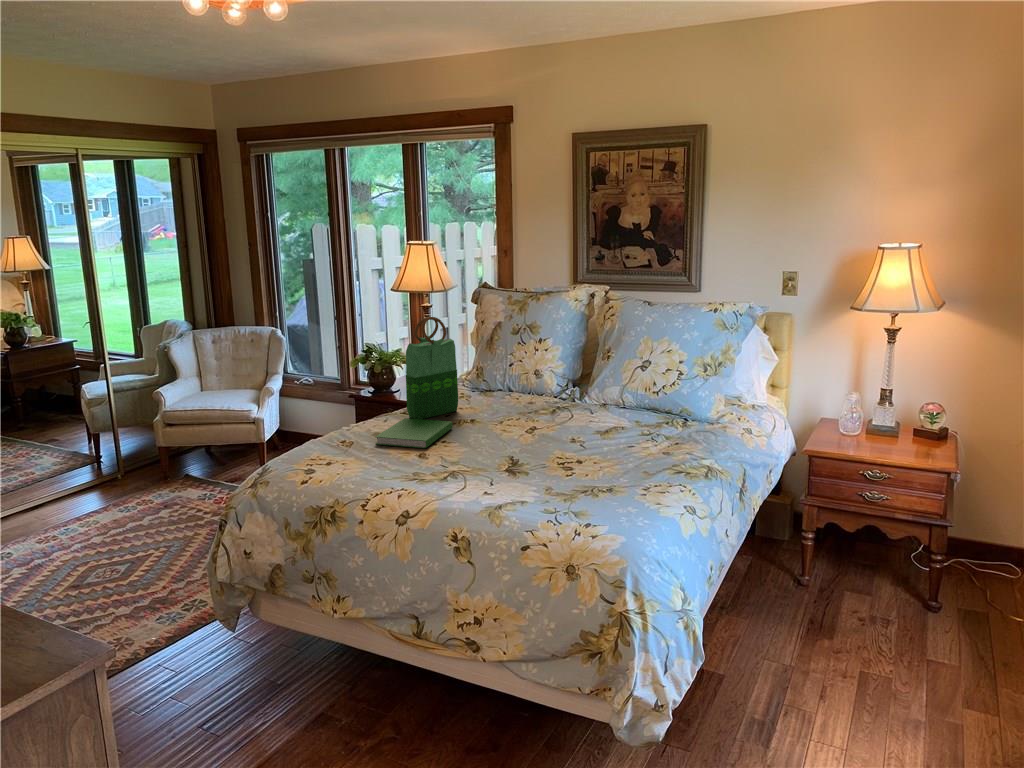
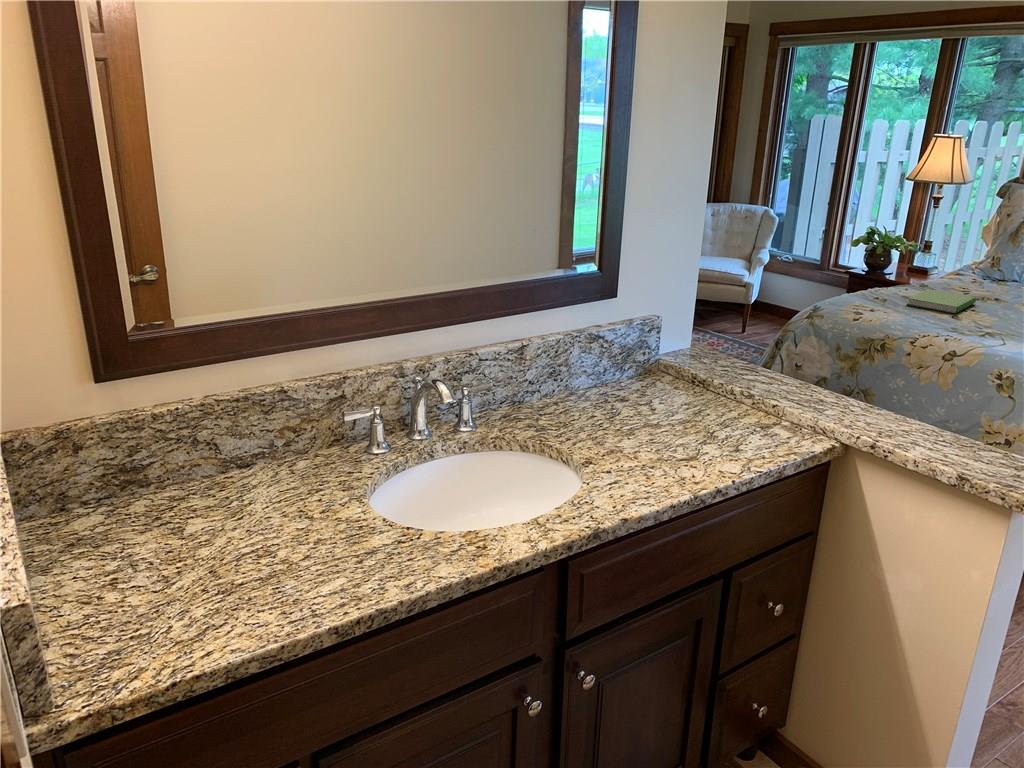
tote bag: present [406,317,458,419] -> none [927,203,987,293]

